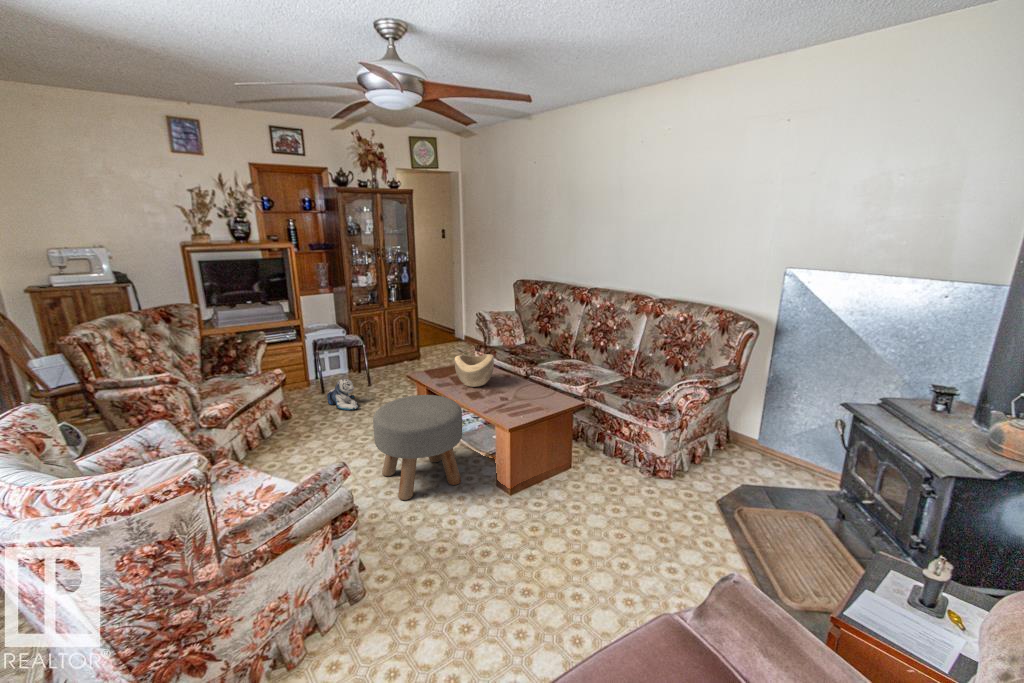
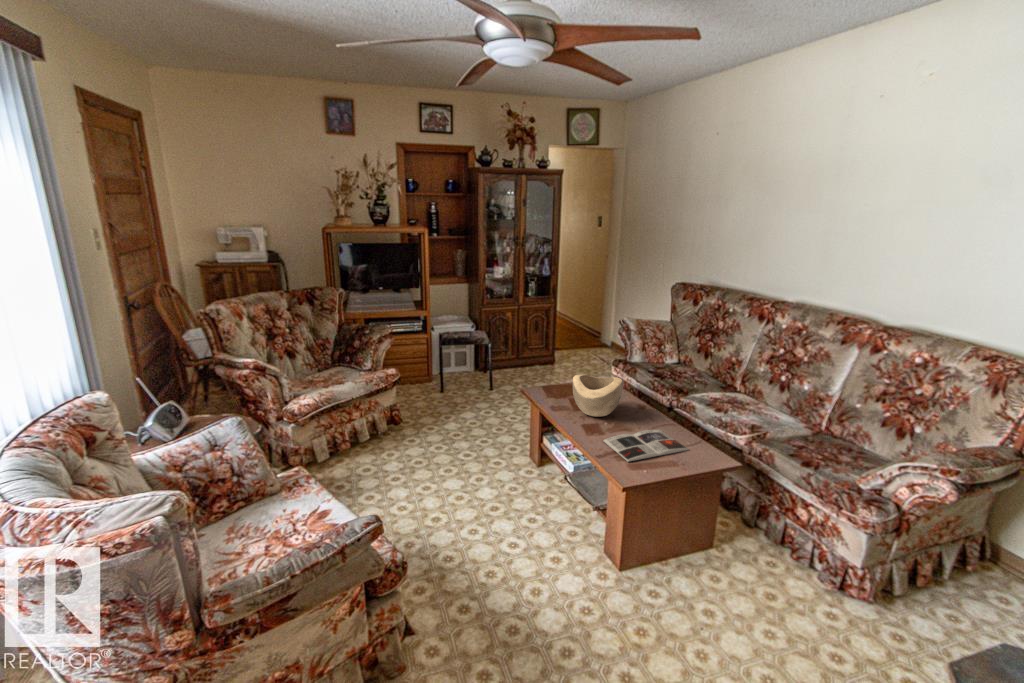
plush toy: present [327,379,358,410] -> none [443,380,472,416]
magazine: none [486,389,549,412] -> present [603,430,689,462]
ottoman: present [373,395,462,500] -> none [464,417,570,546]

